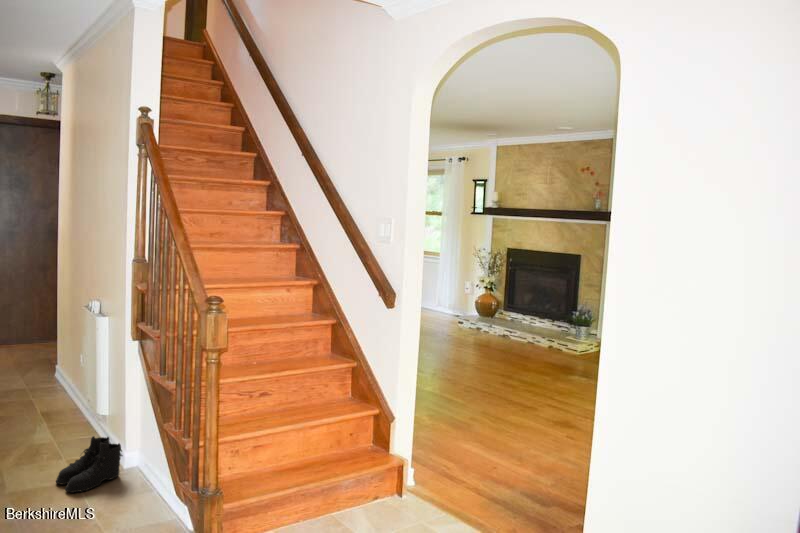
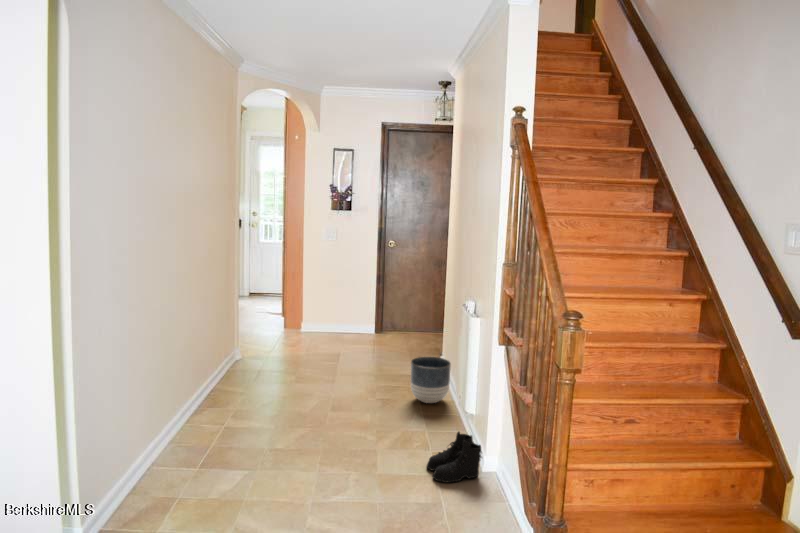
planter: none [19,367,72,419] -> present [411,357,451,403]

